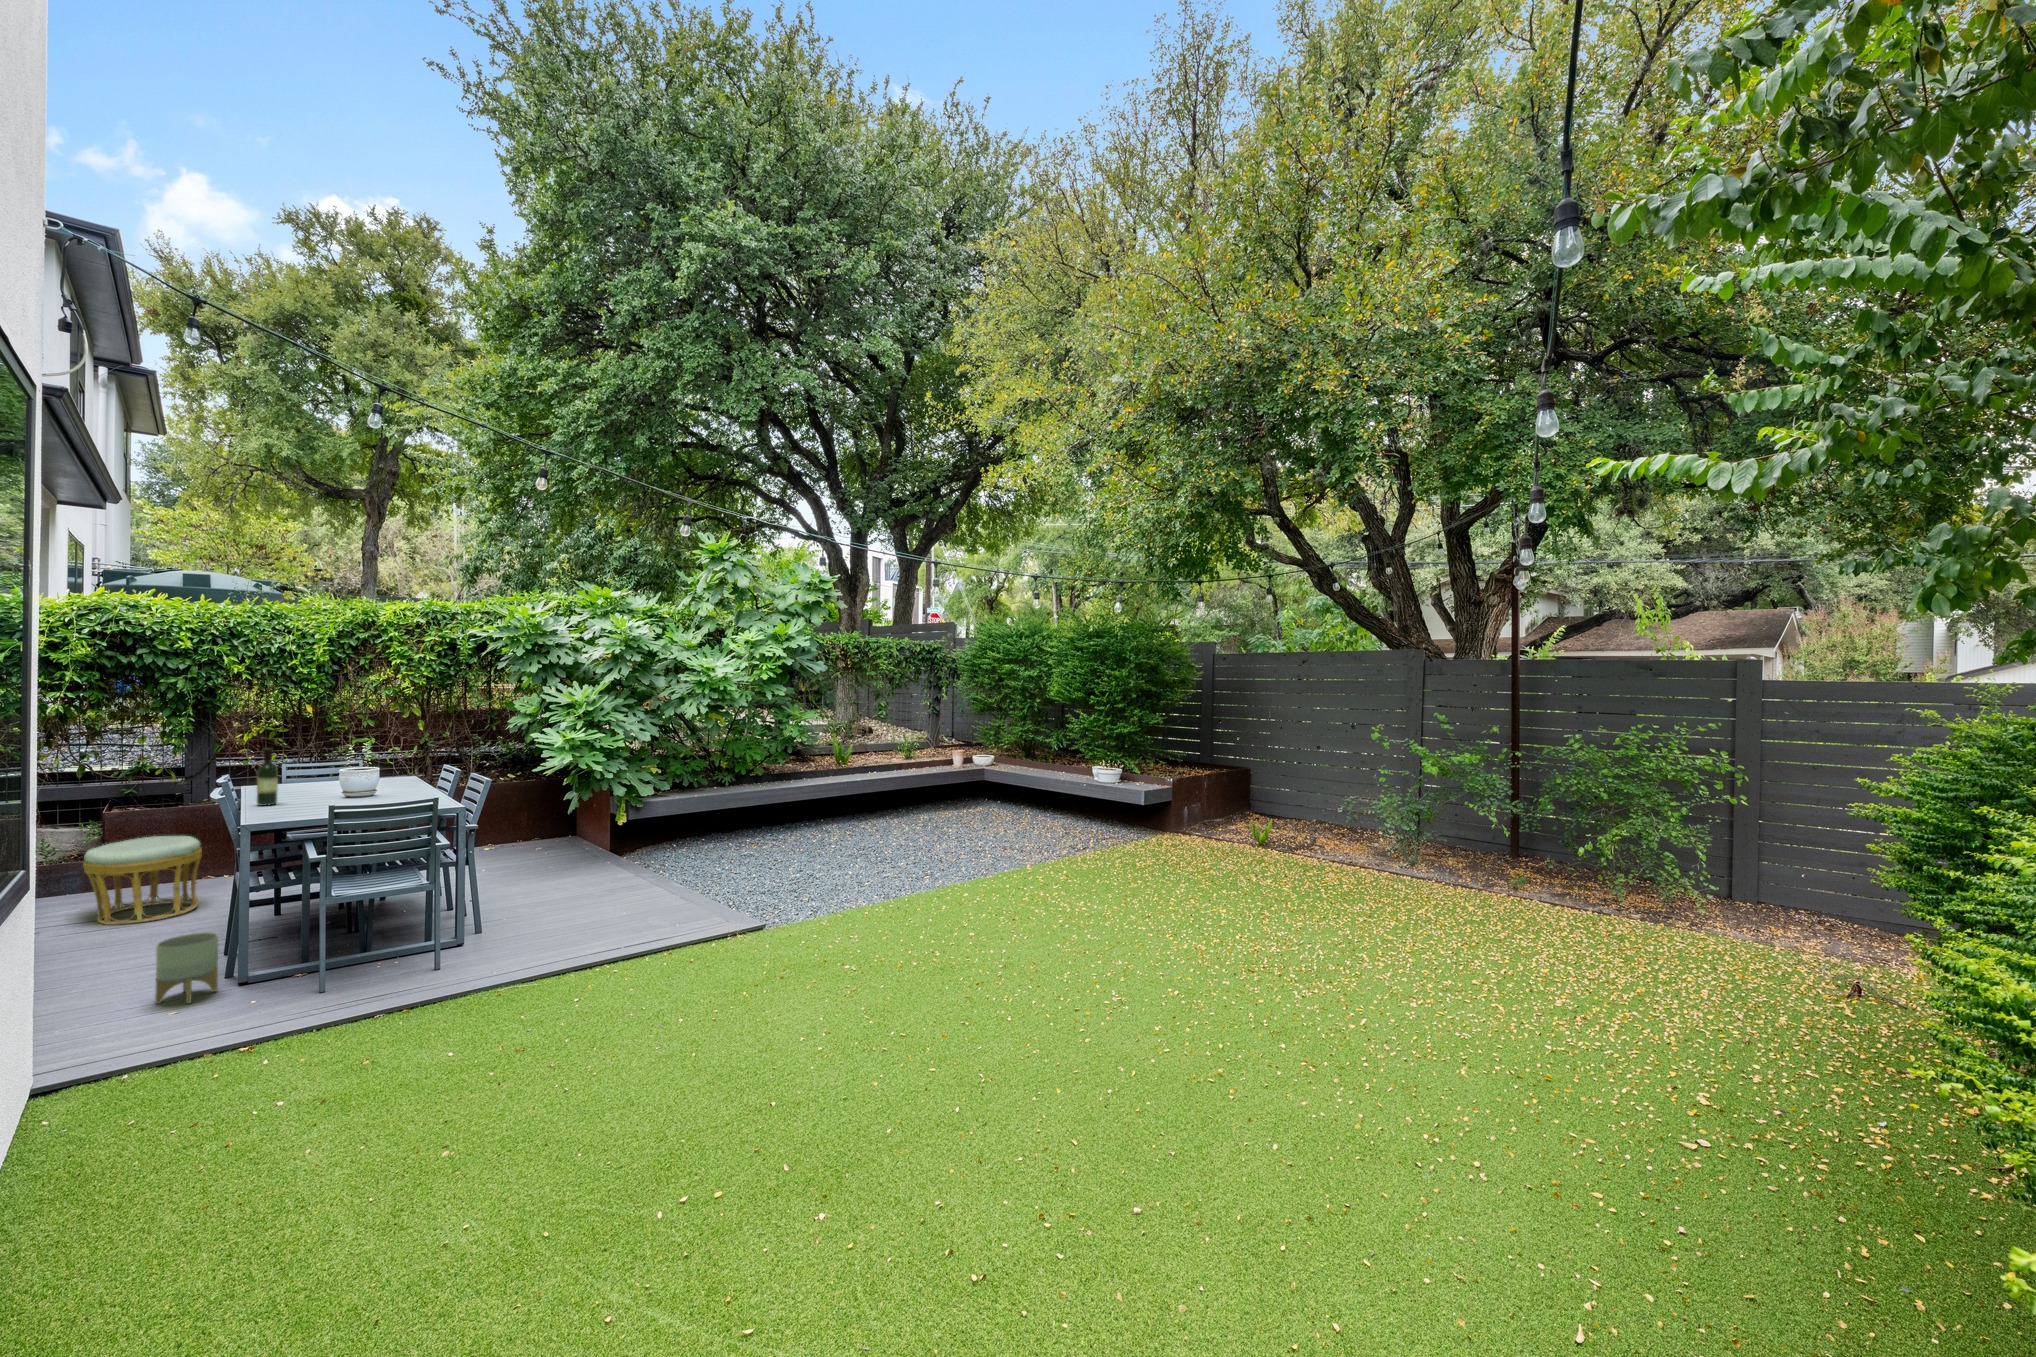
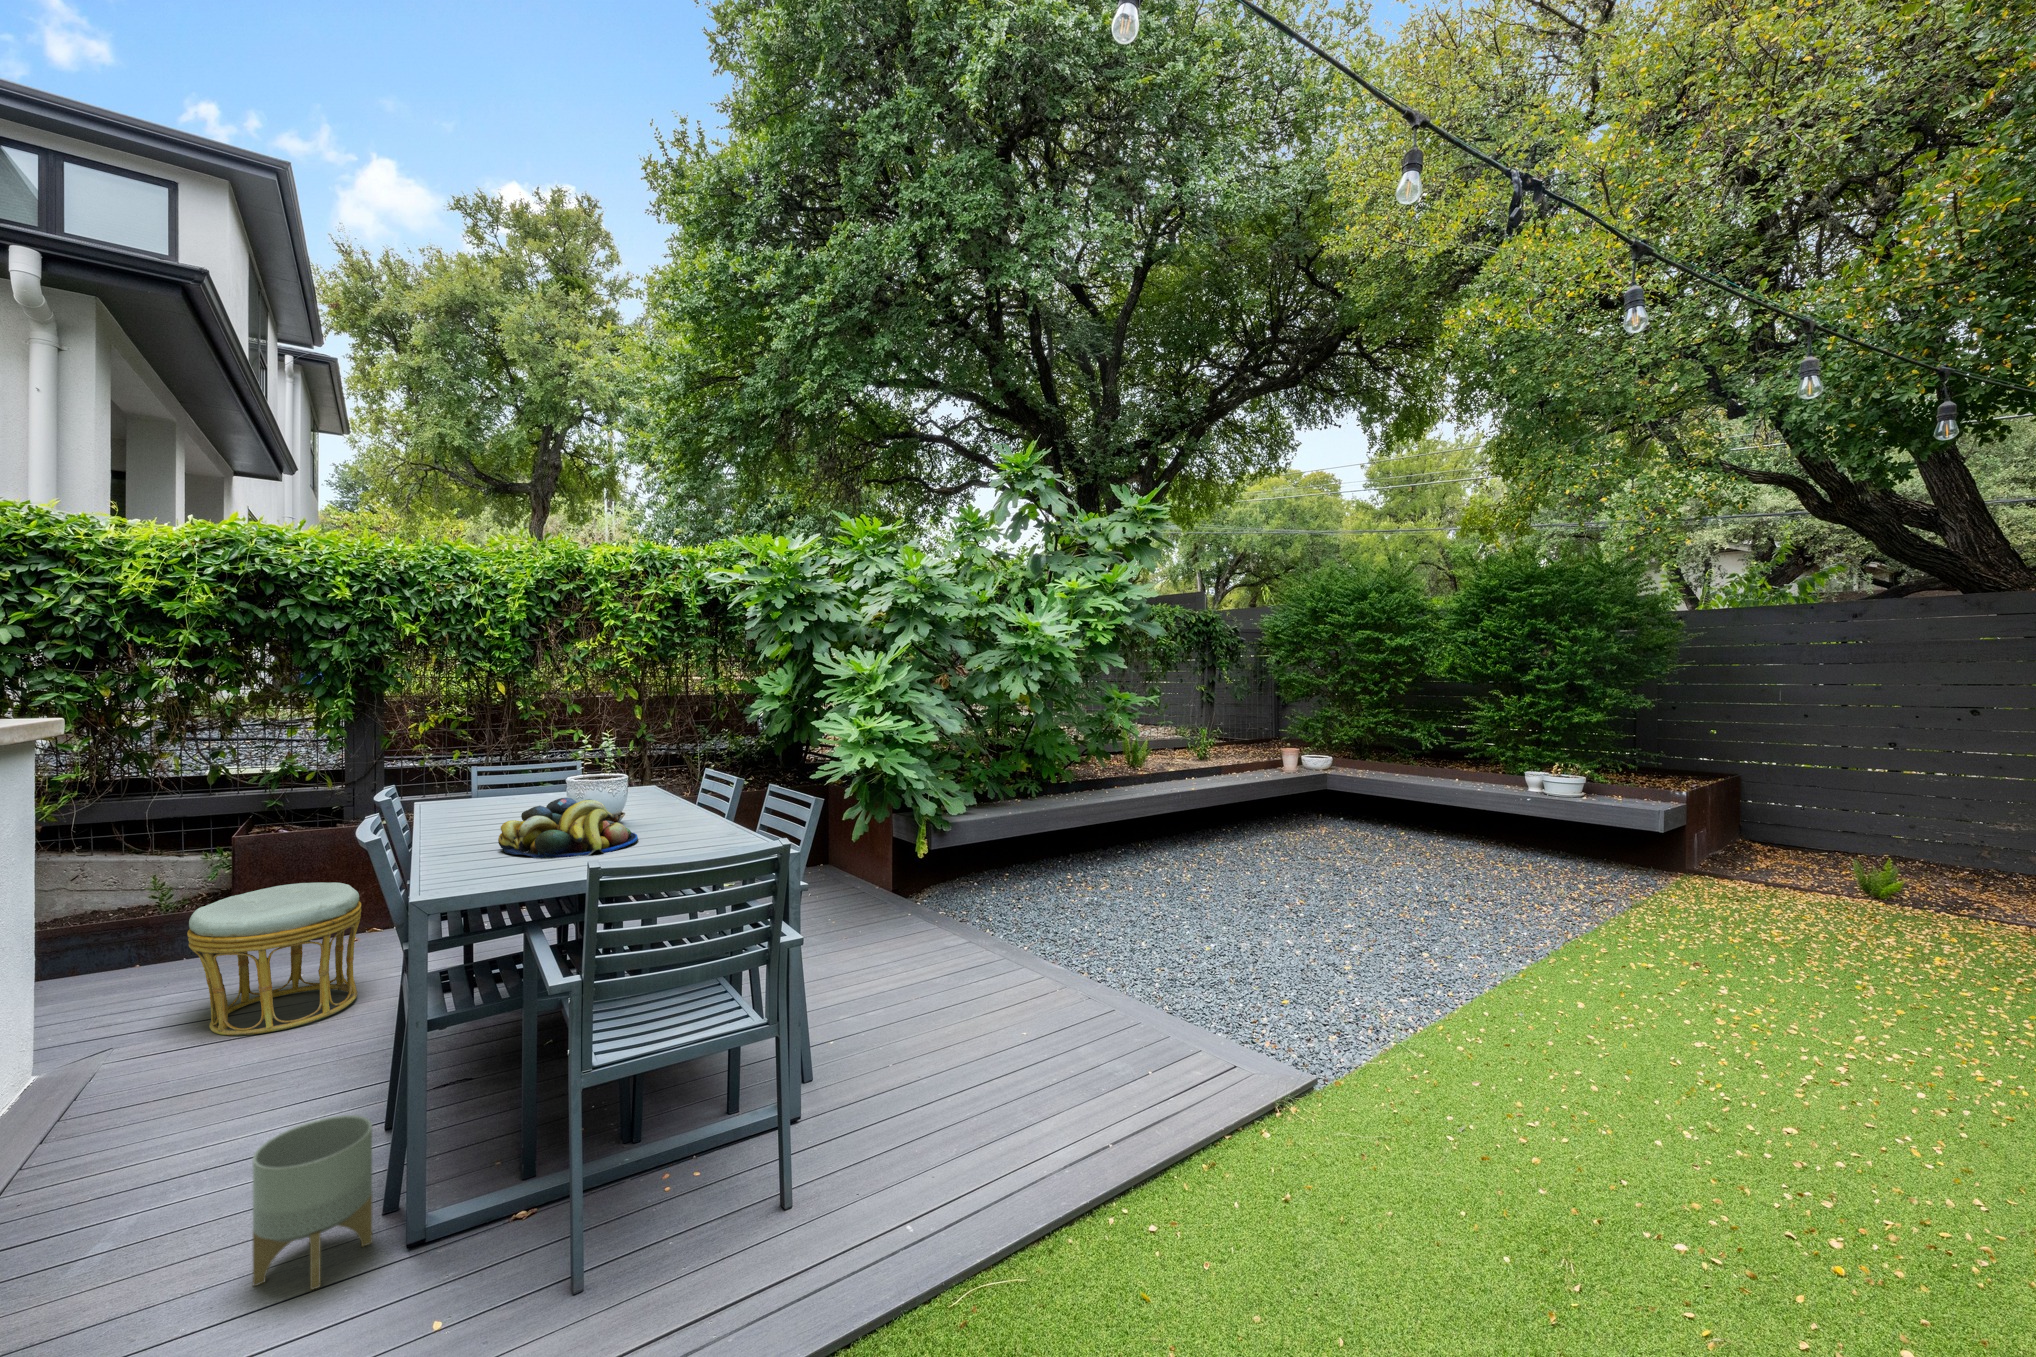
wine bottle: present [257,748,278,806] -> none [439,738,471,842]
fruit bowl: none [293,781,381,813] -> present [498,798,638,859]

